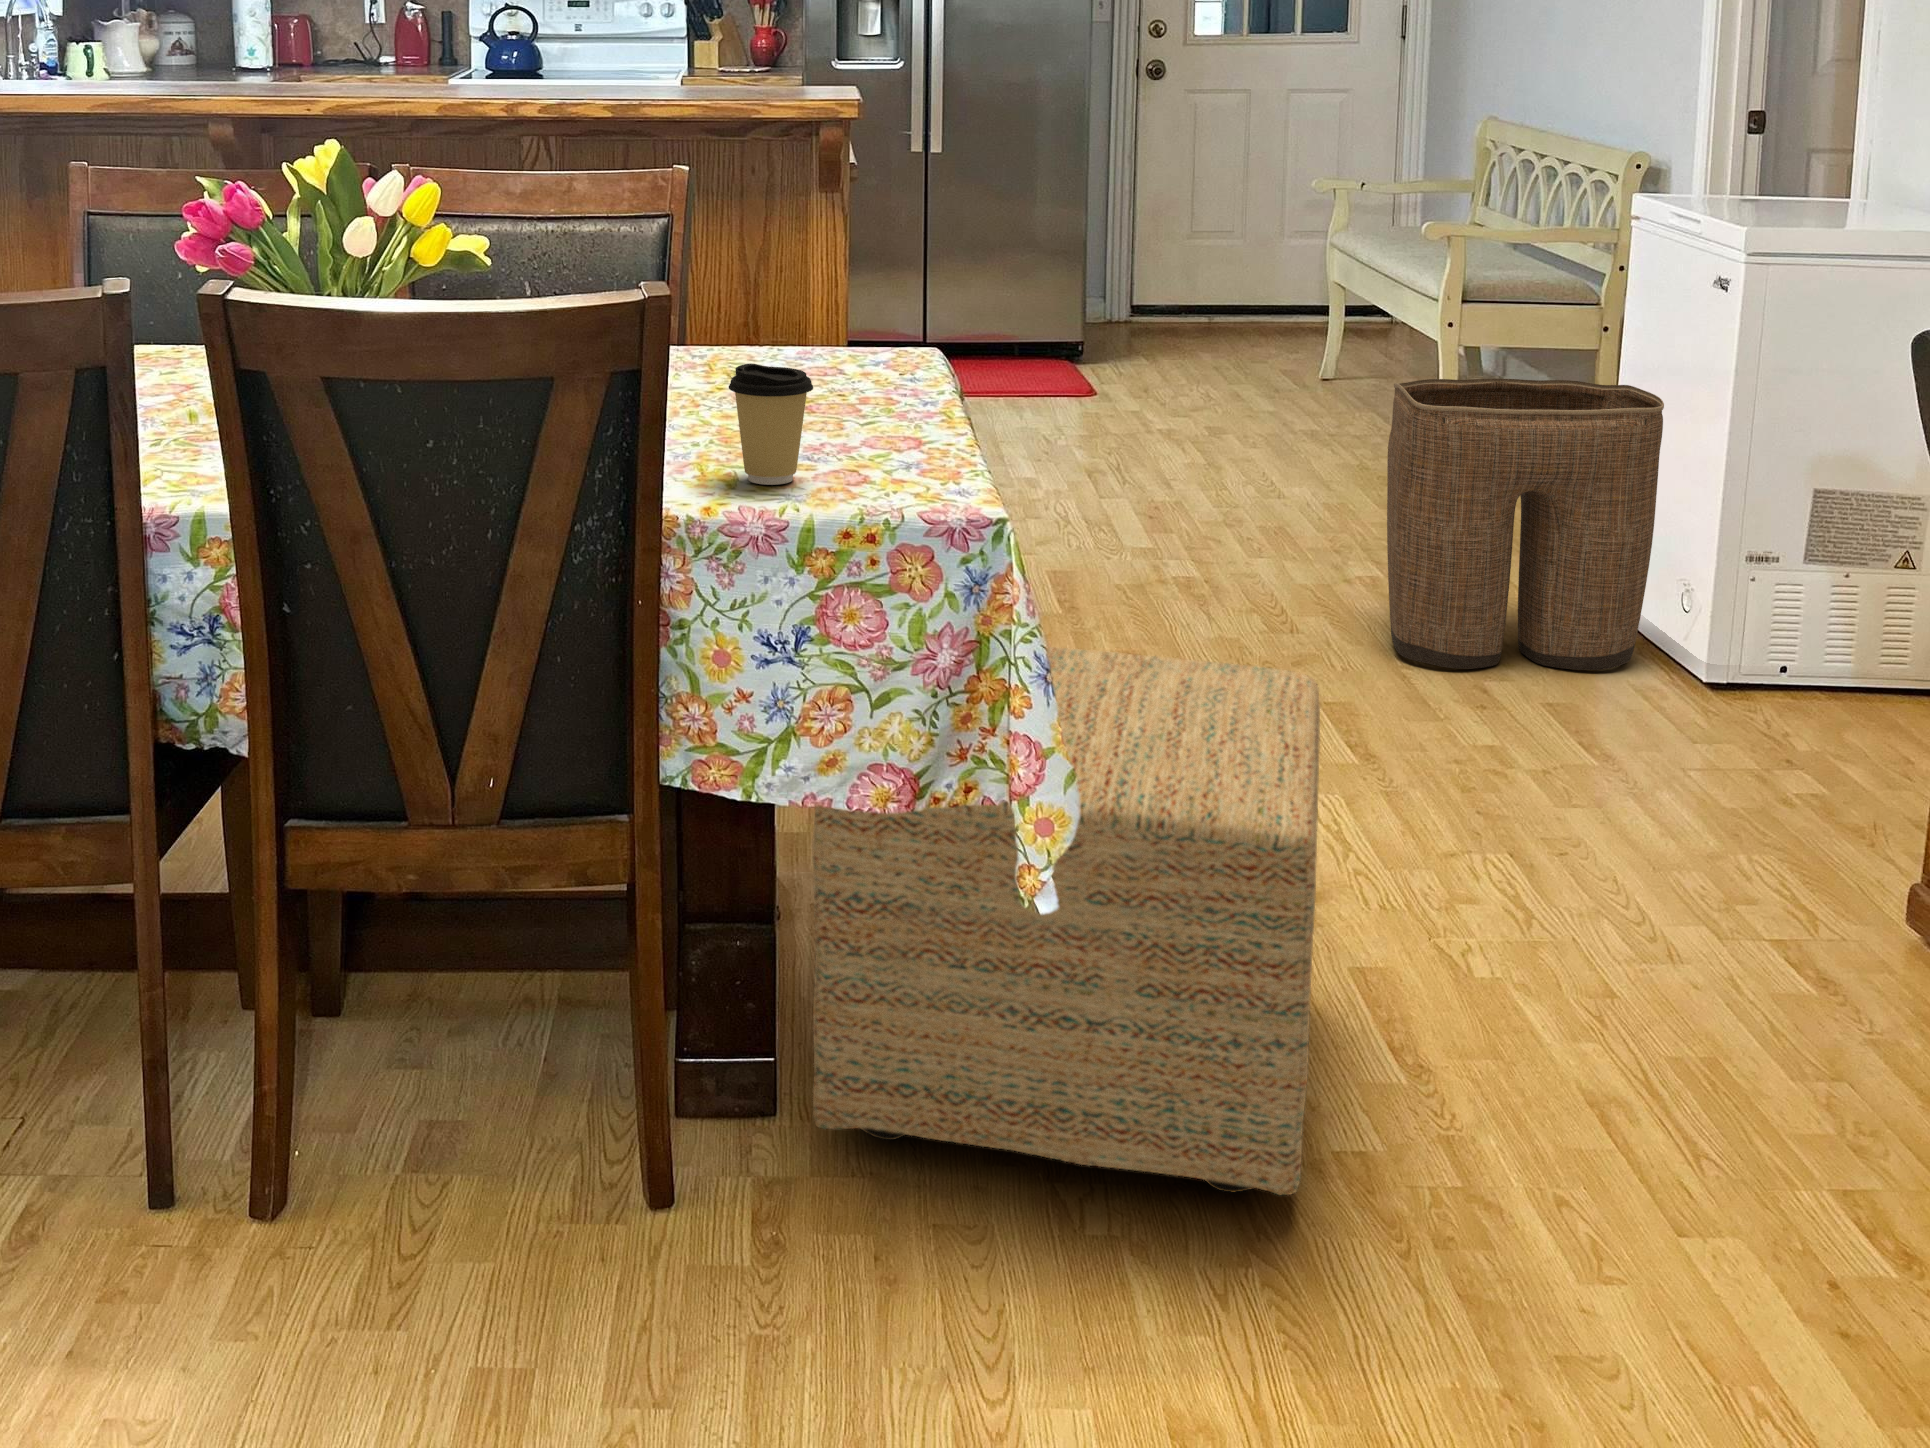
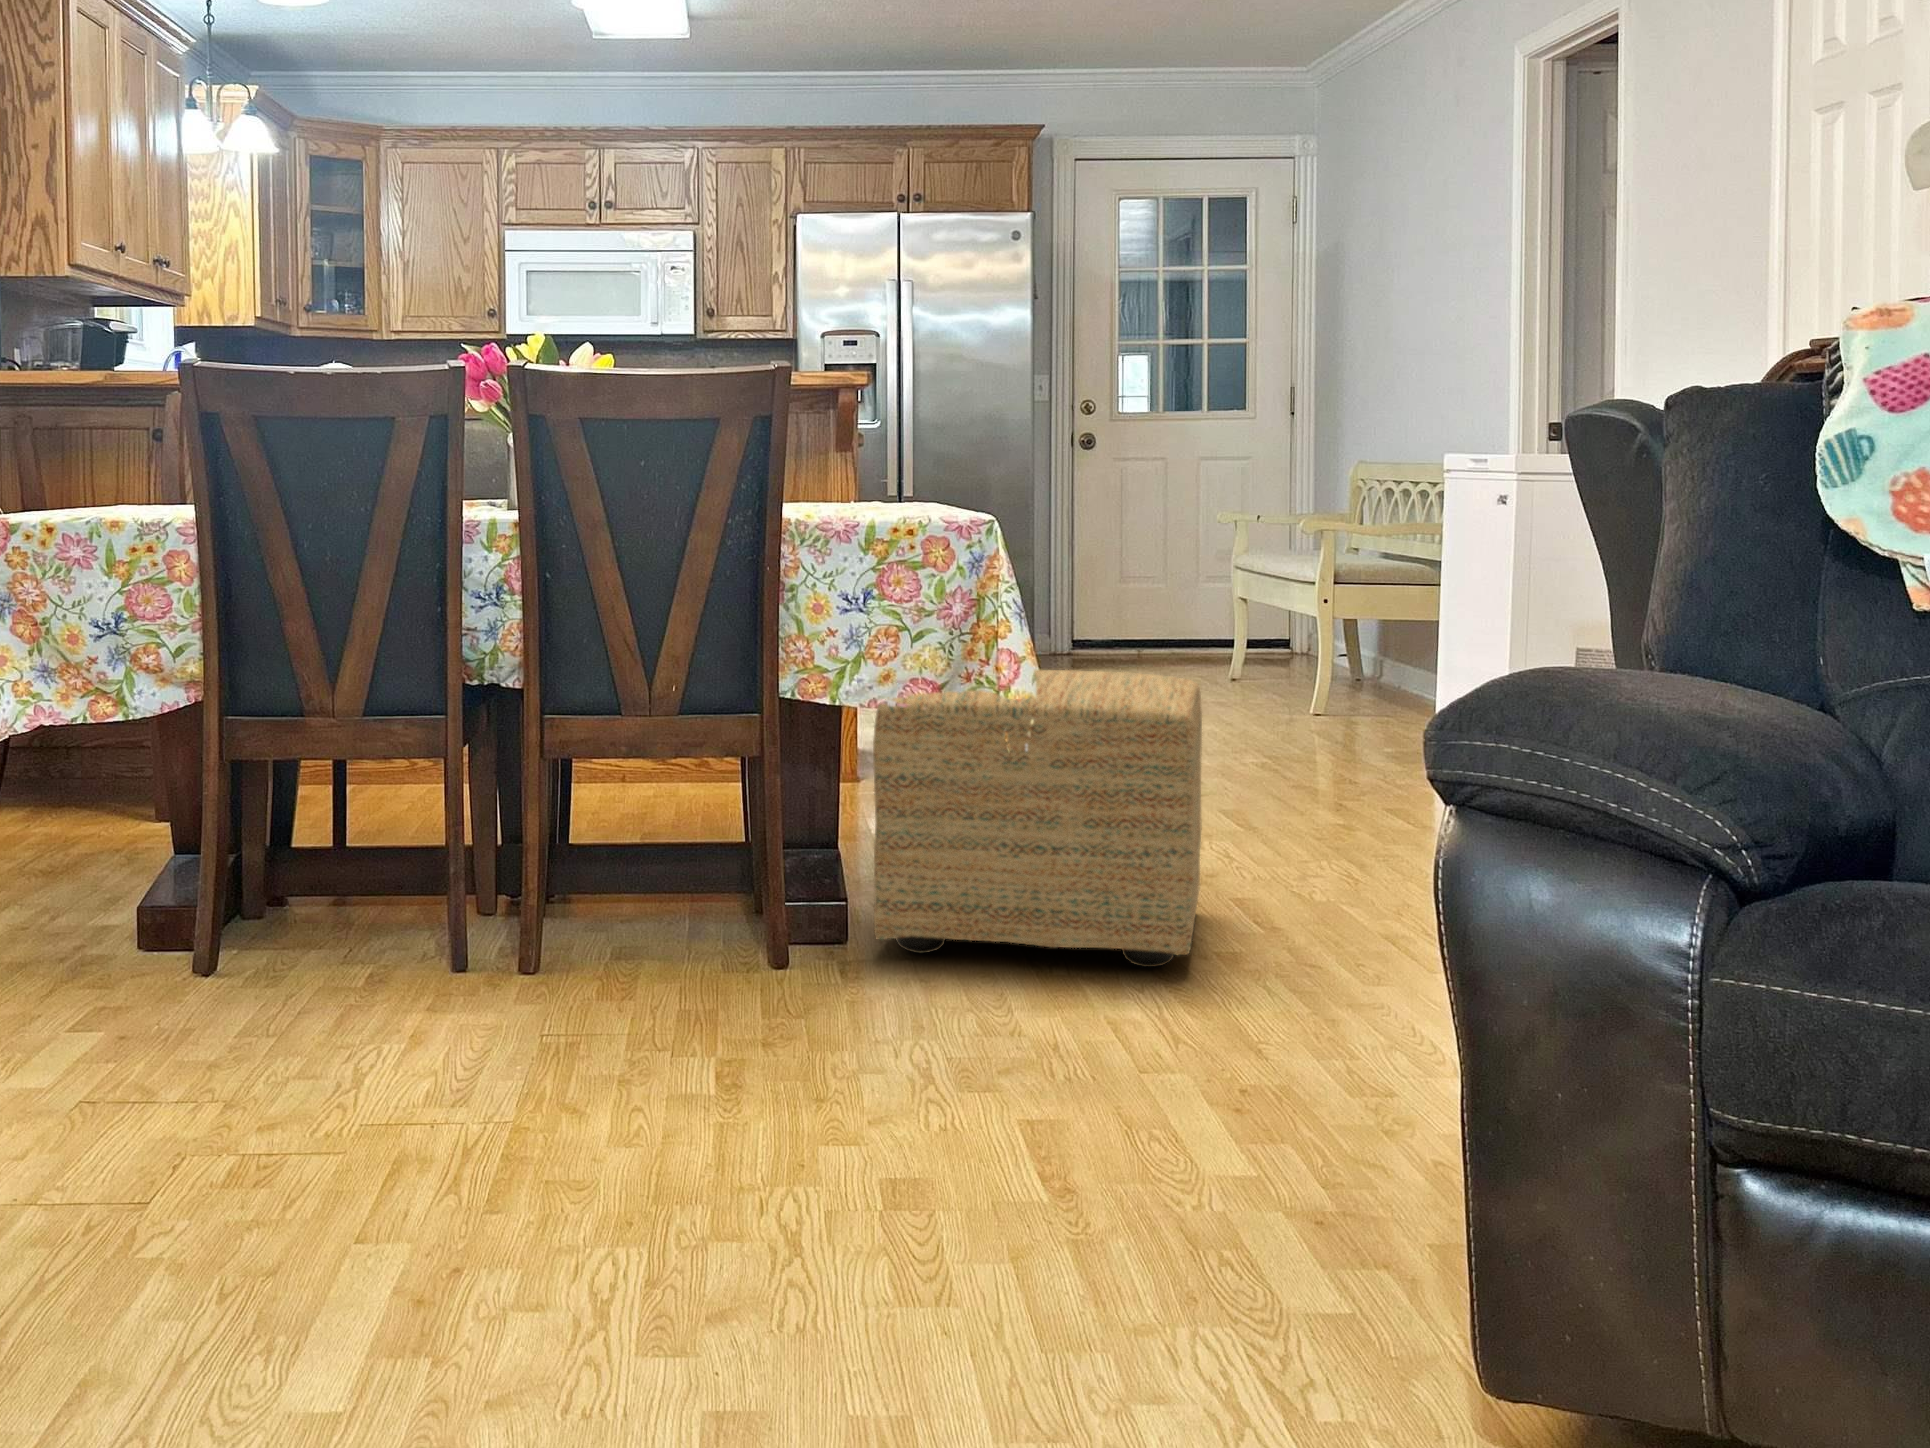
coffee cup: present [729,364,813,485] -> none [817,443,871,515]
laundry basket: present [1387,379,1664,670] -> none [1265,590,1465,800]

